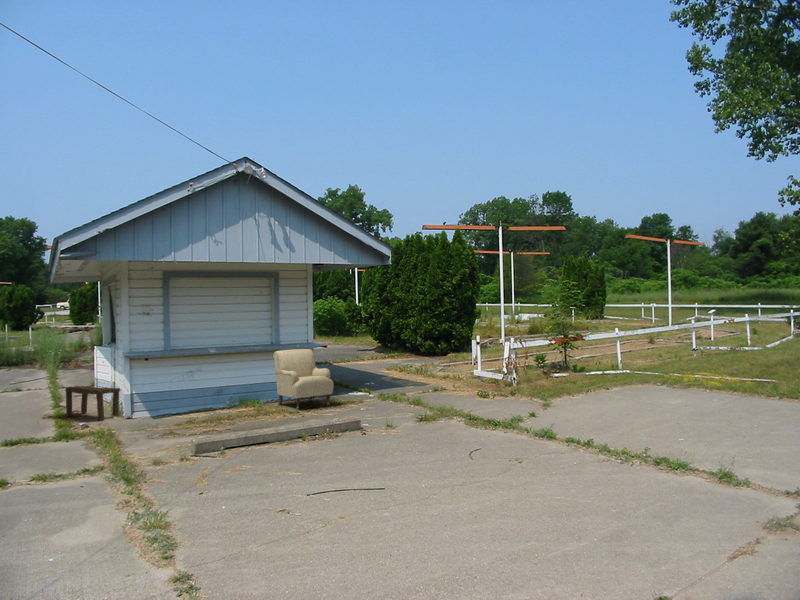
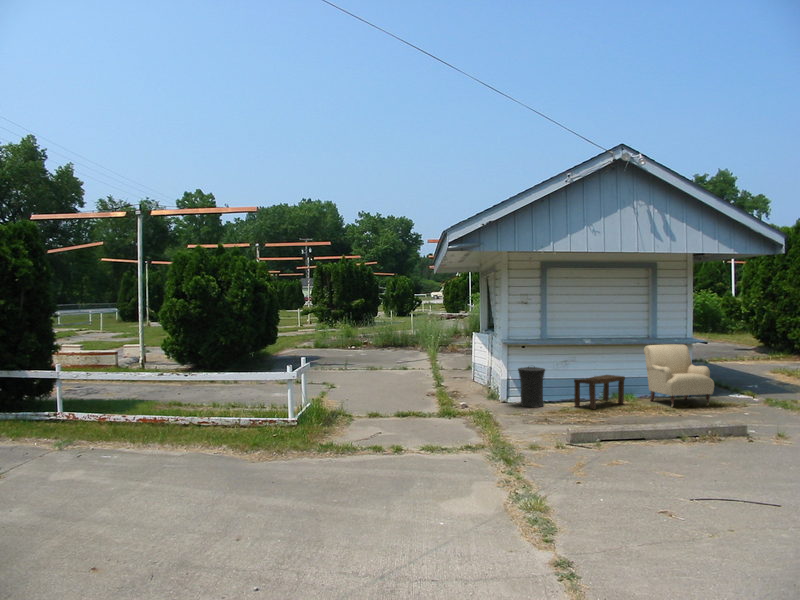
trash can: none [142,377,174,422] -> present [518,367,545,407]
bench: present [65,386,120,421] -> present [574,375,625,409]

